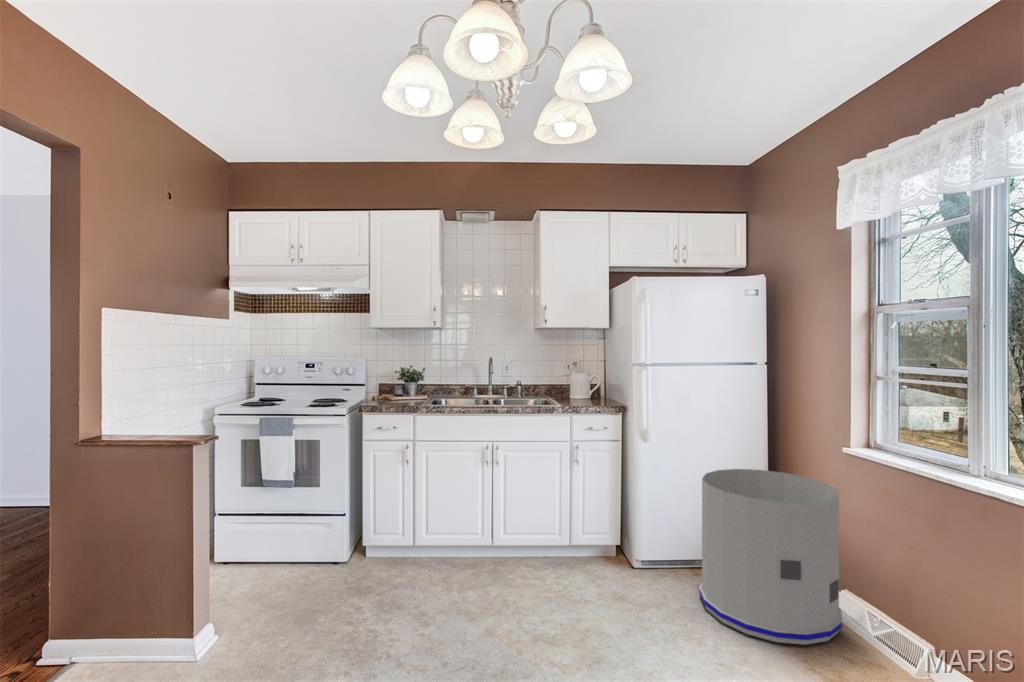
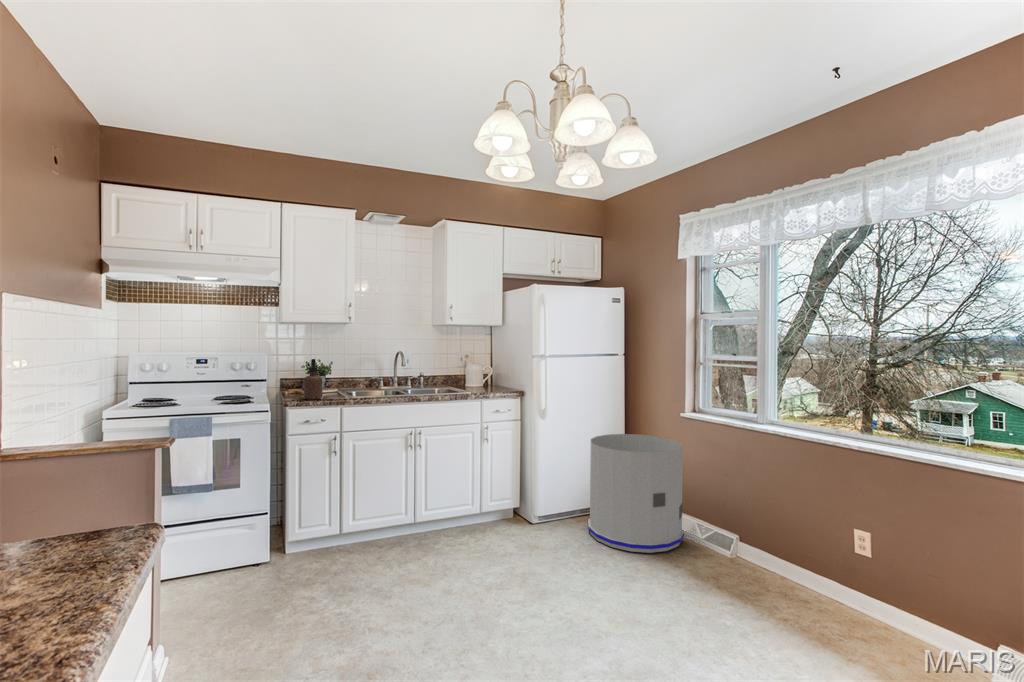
soap dispenser: none [384,364,403,406] -> present [304,359,323,400]

